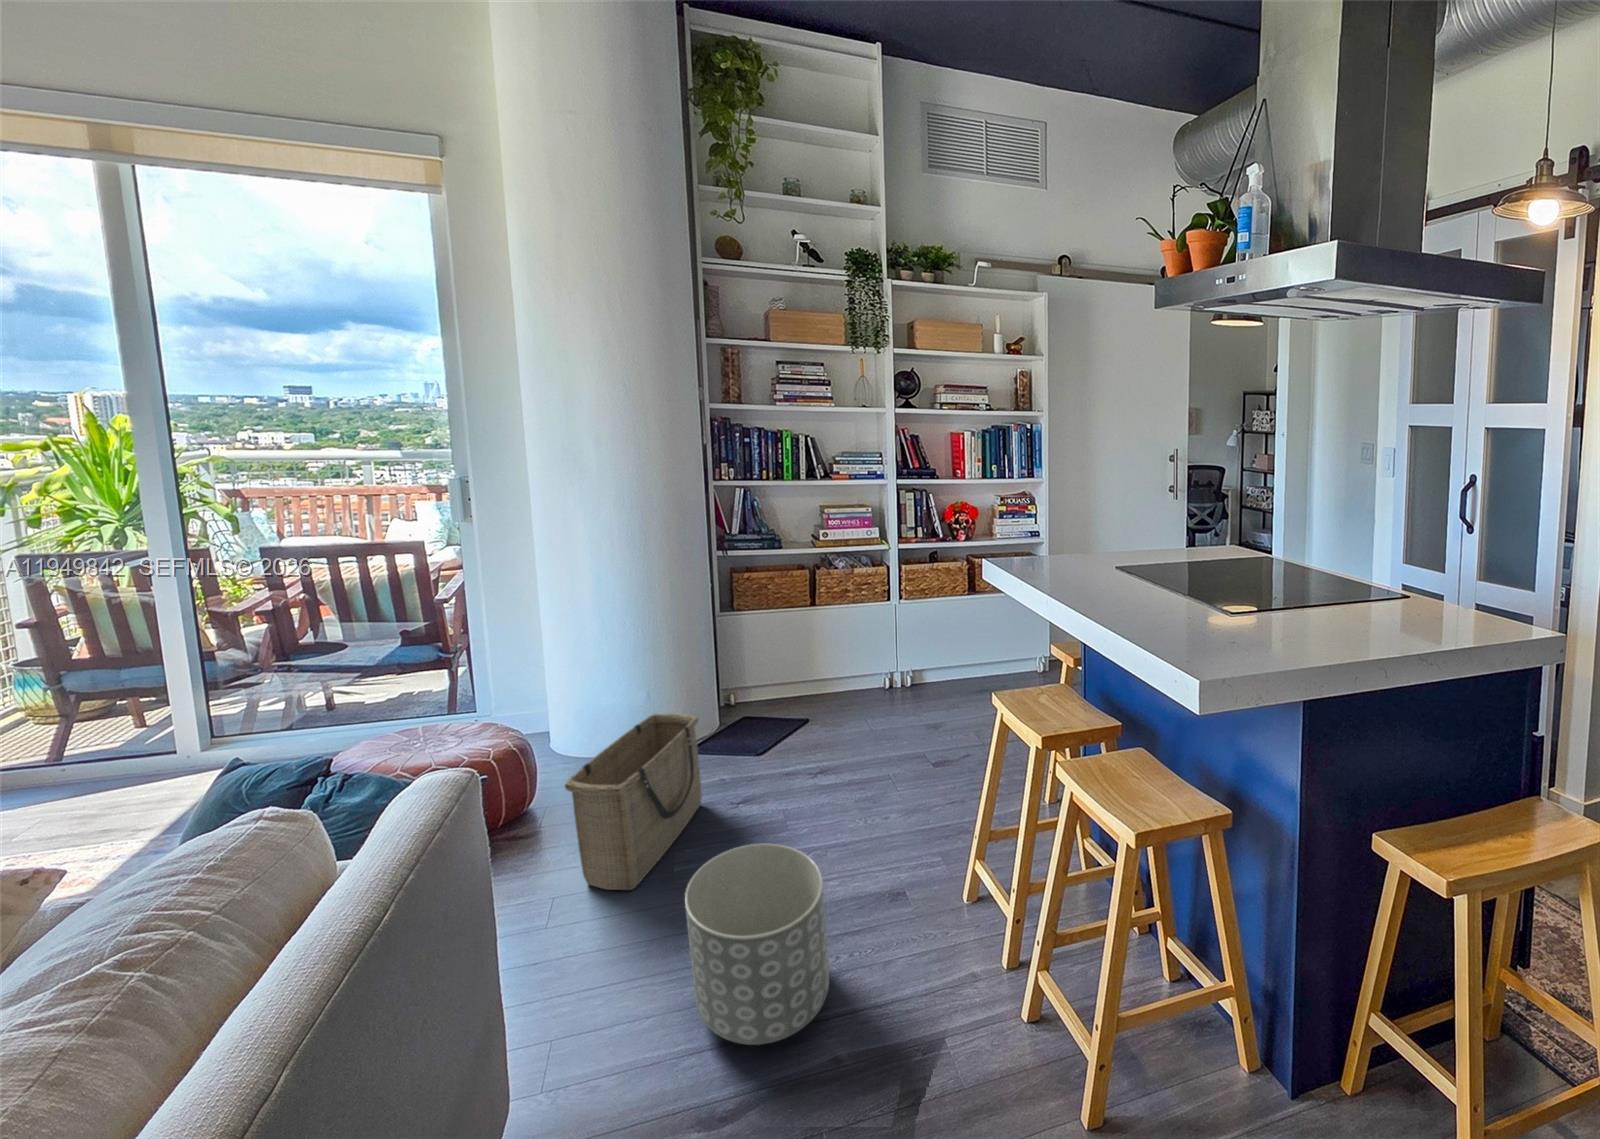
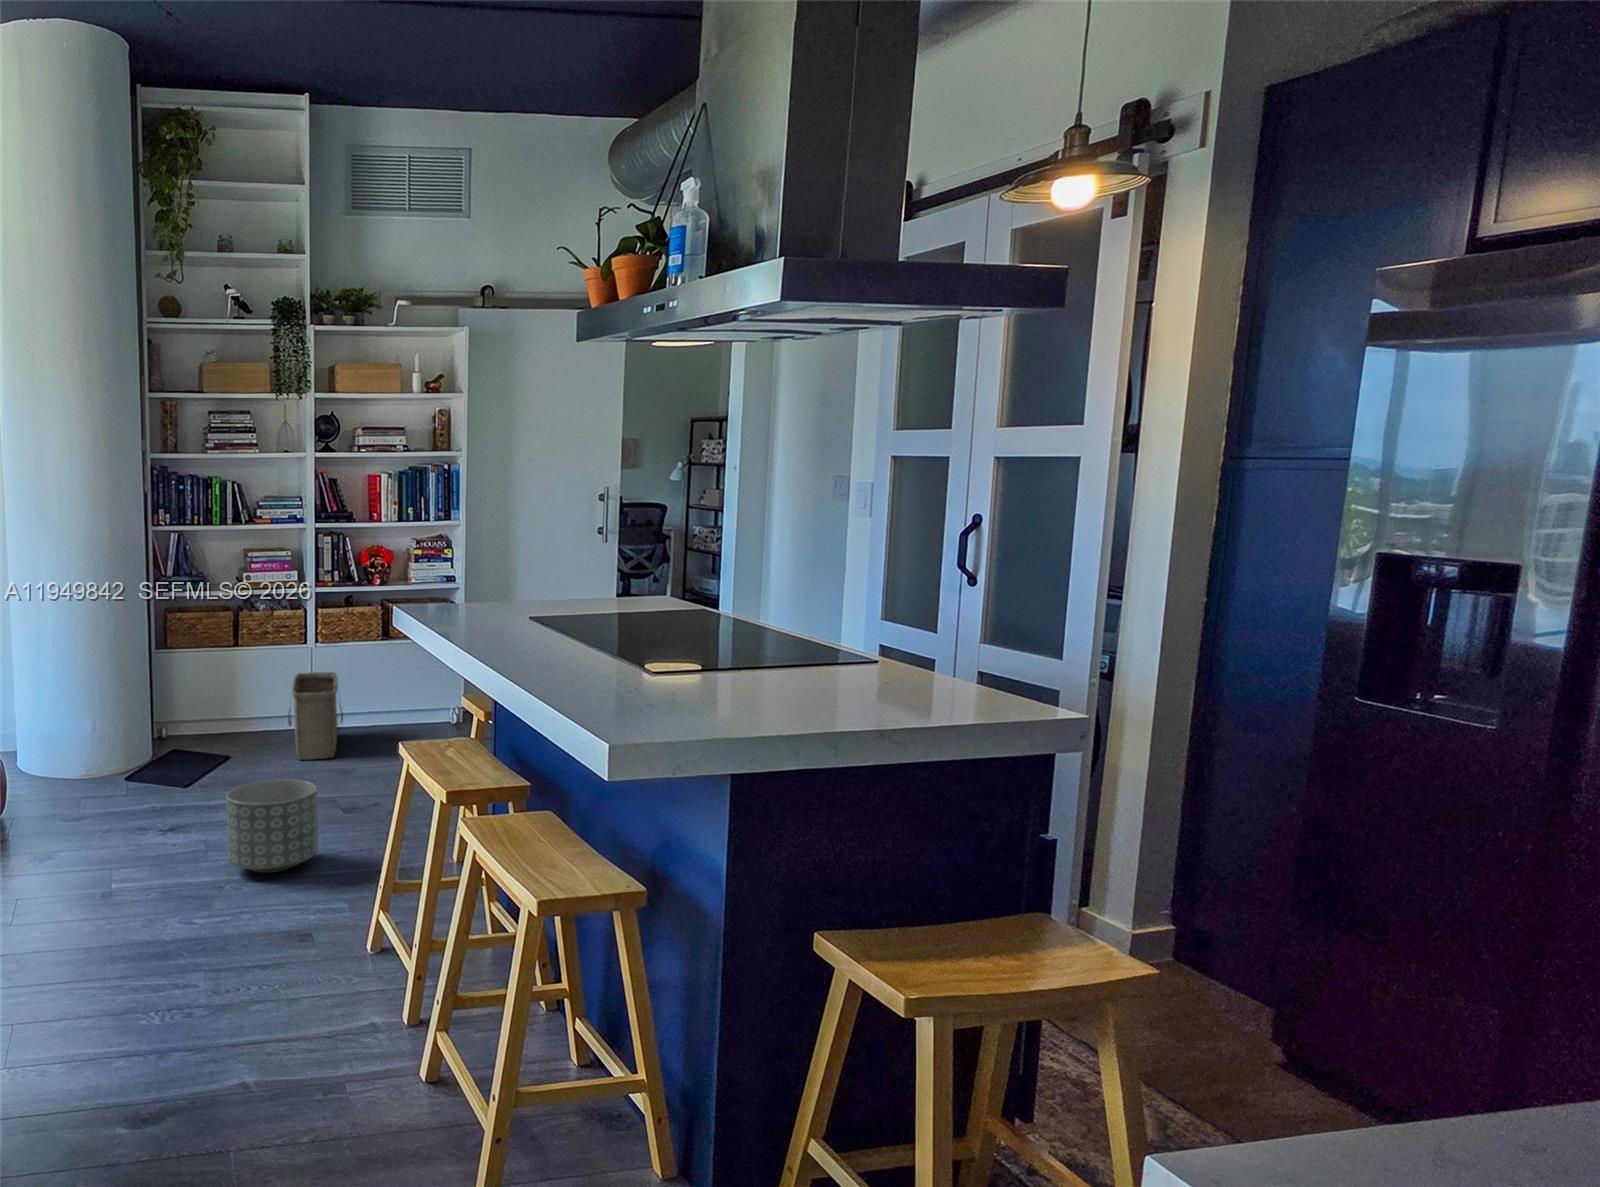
basket: present [565,713,702,890] -> present [288,672,343,760]

